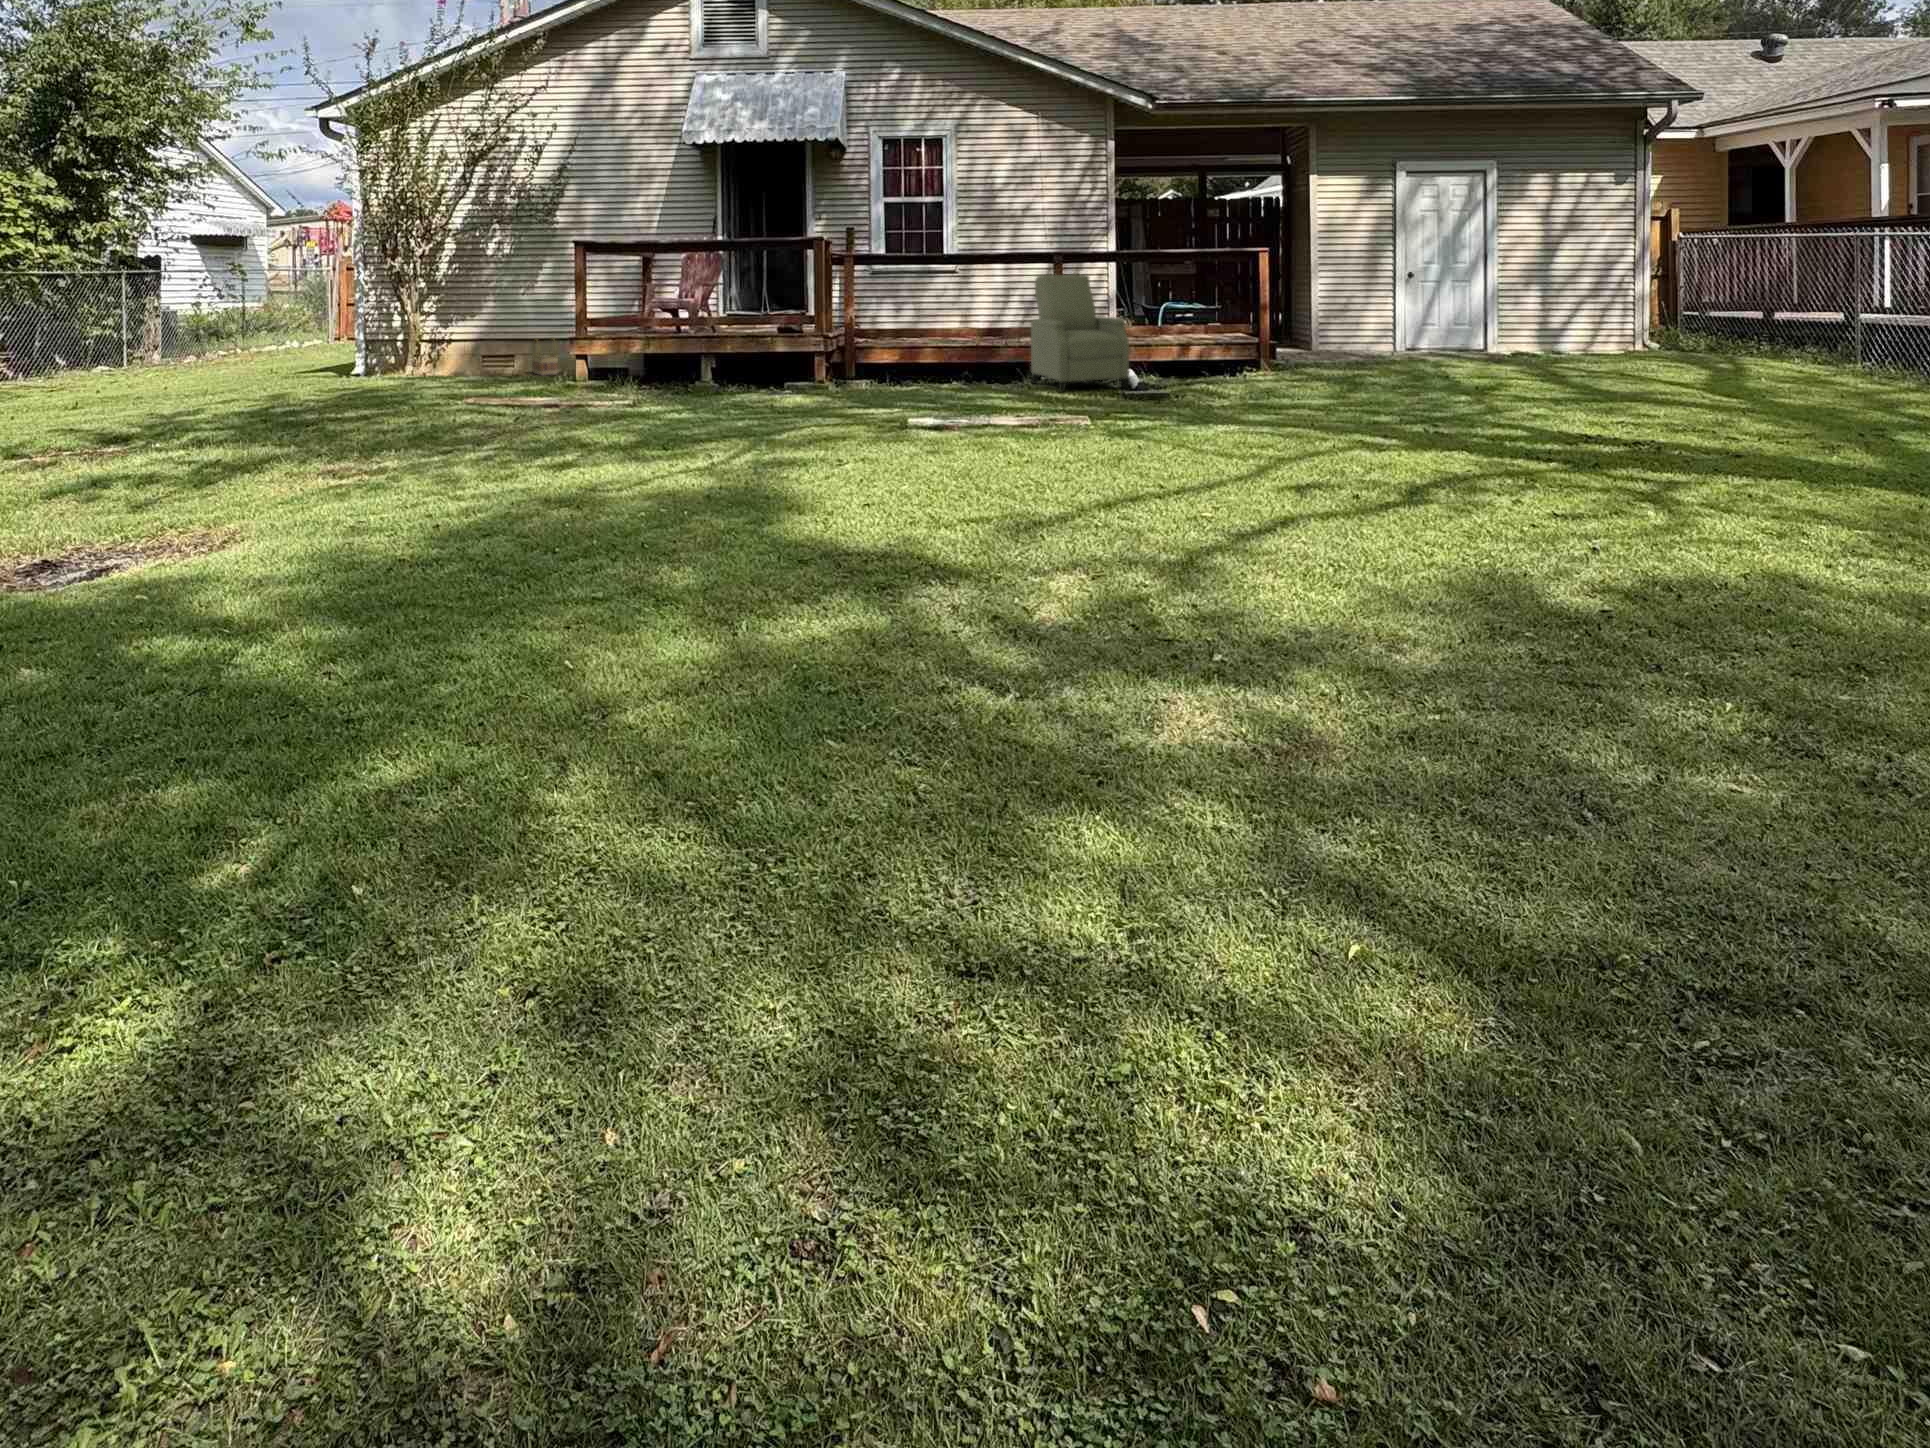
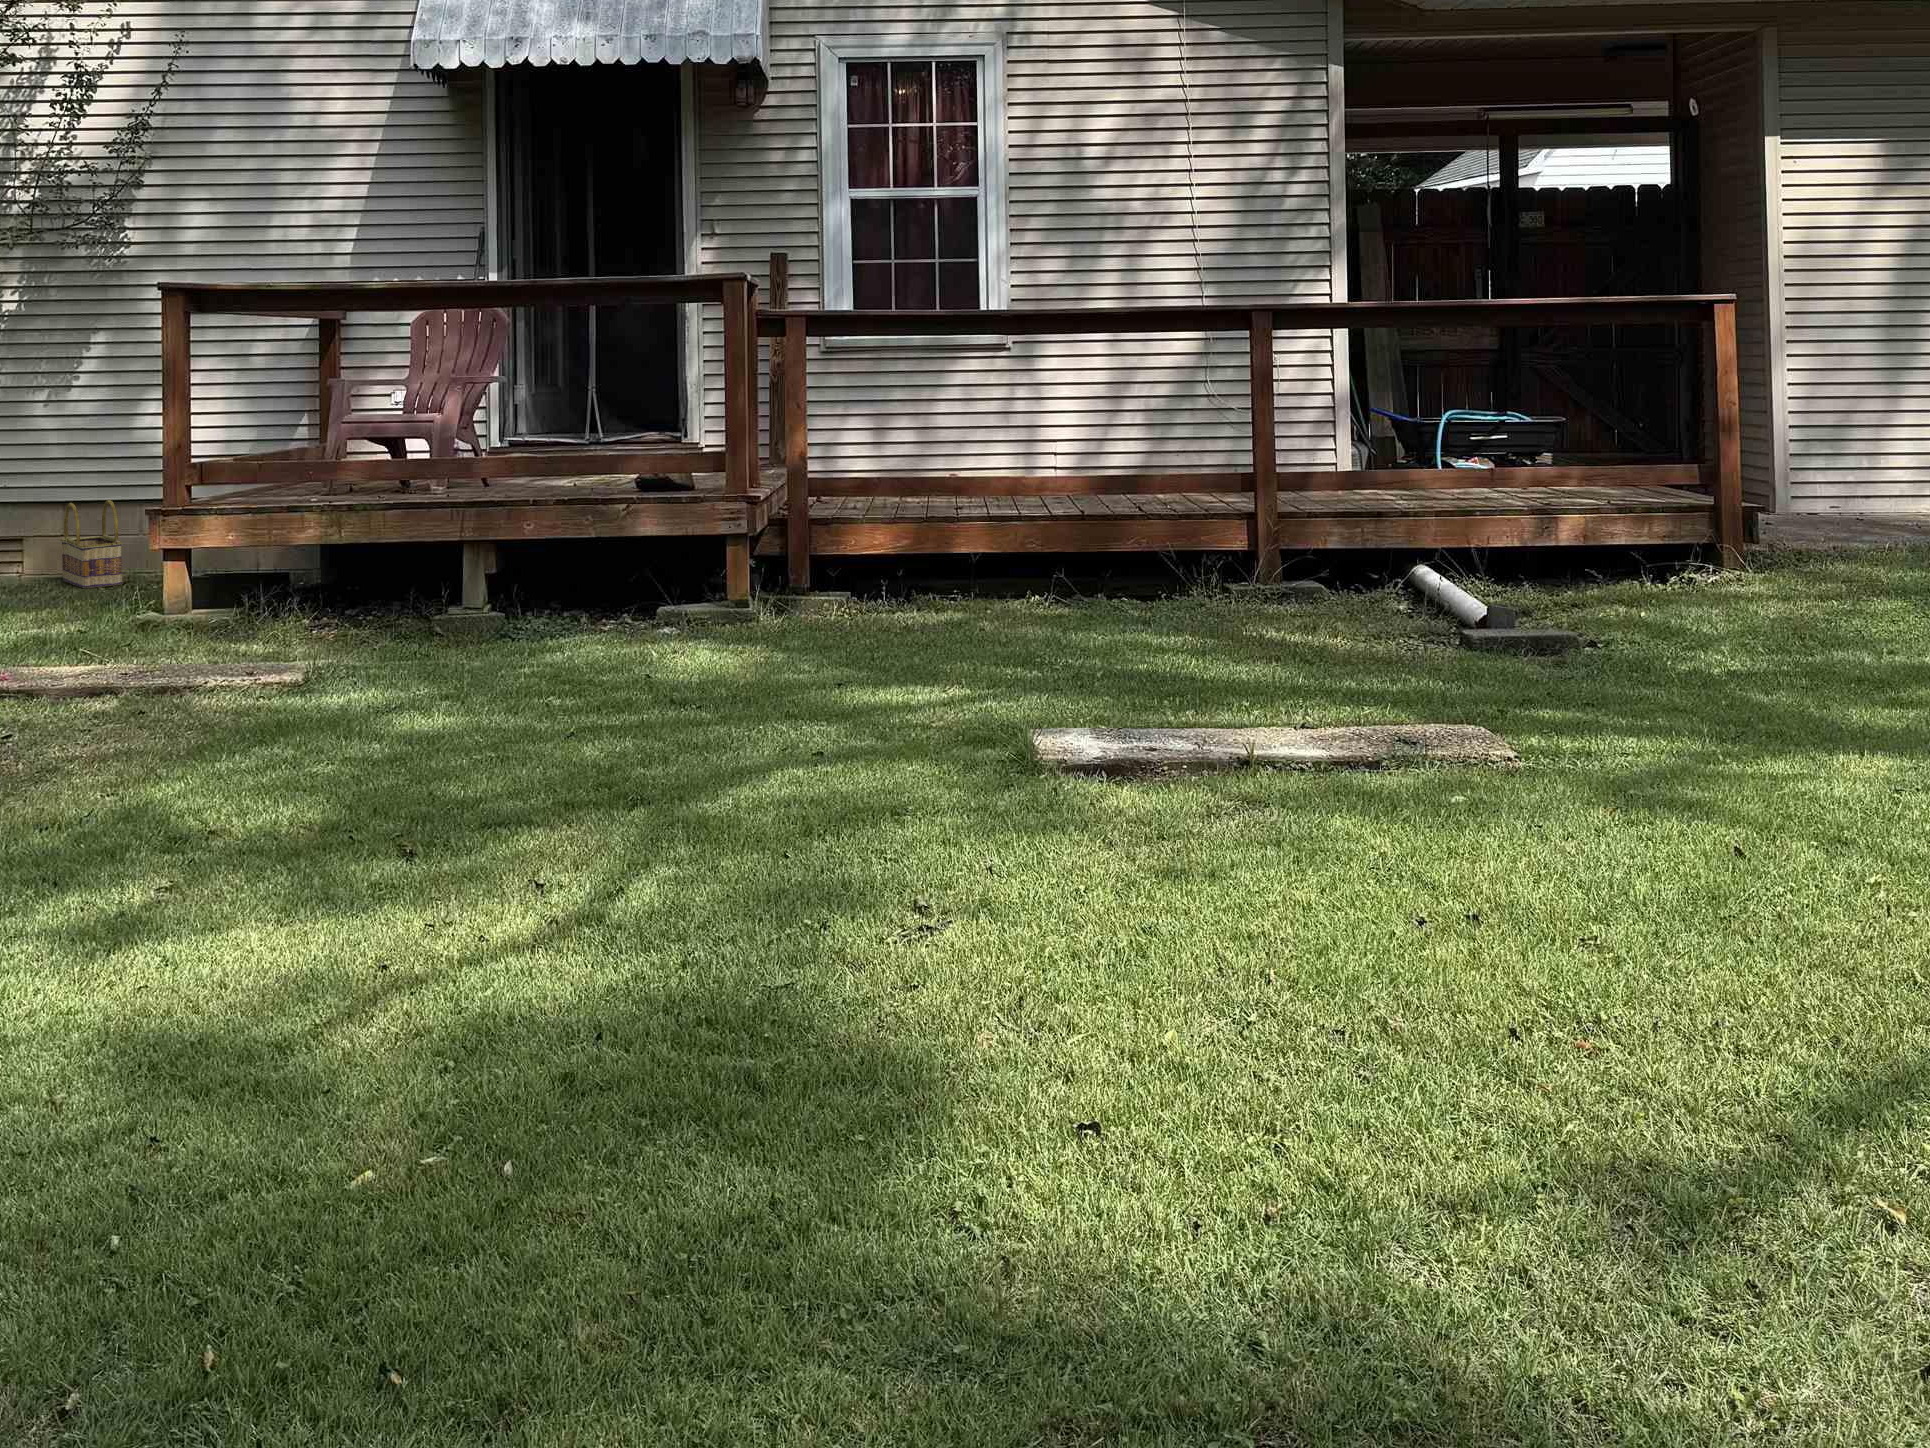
chair: present [1031,274,1129,392] -> none [1211,357,1447,628]

